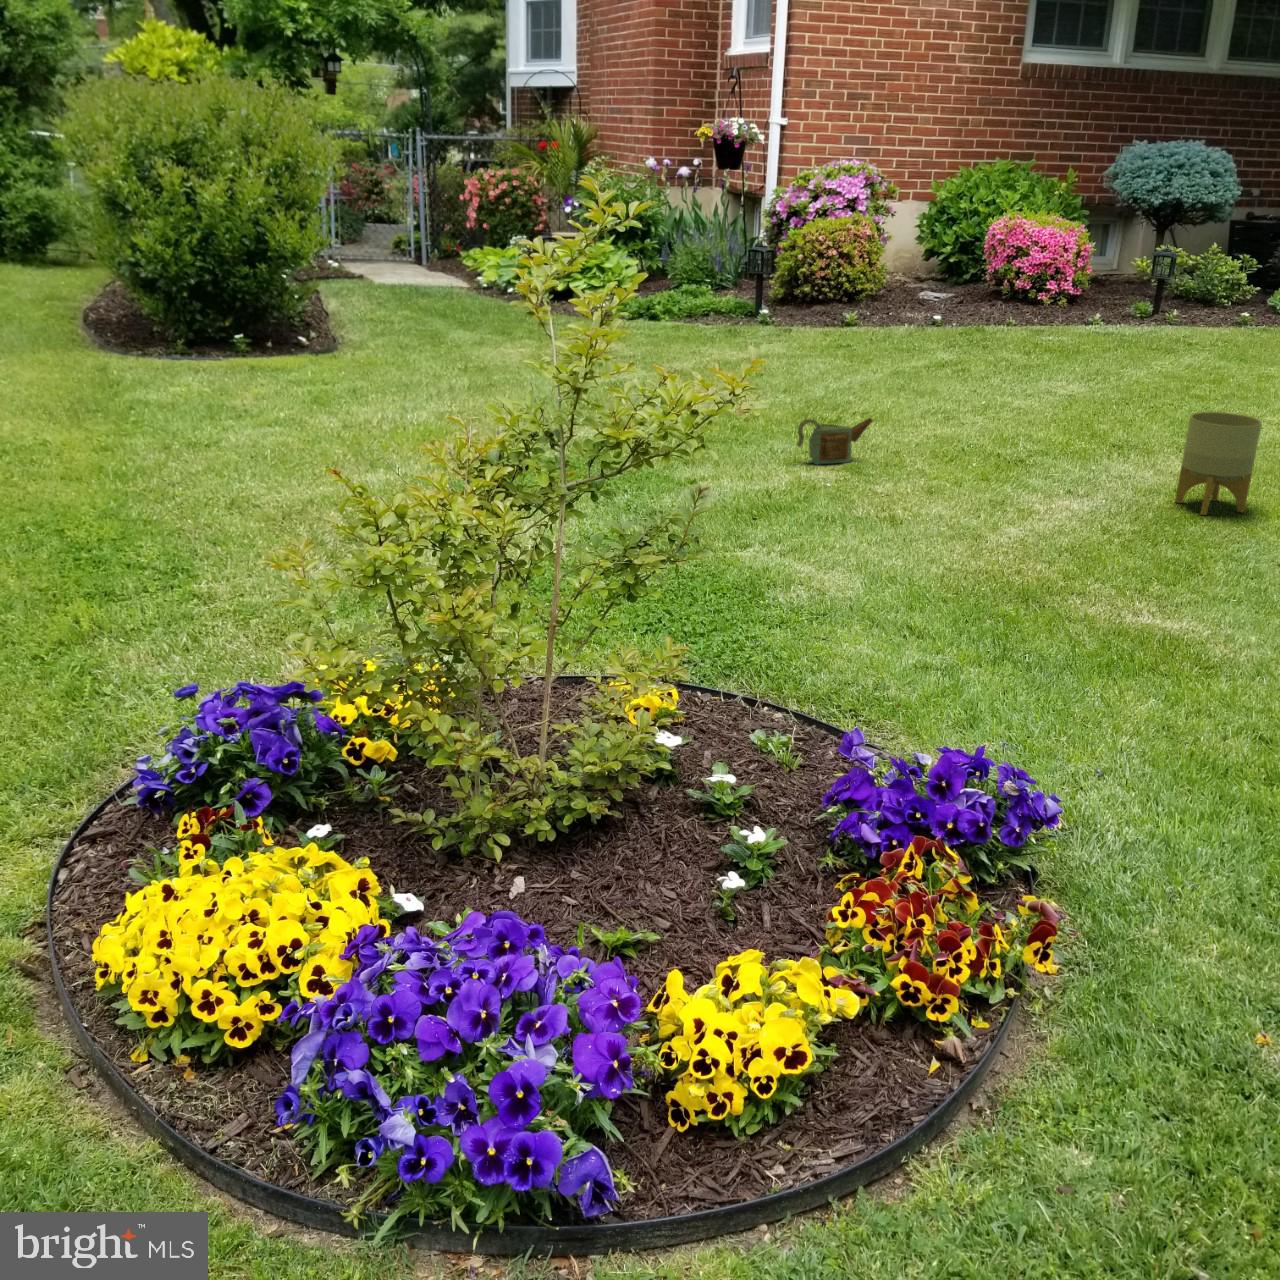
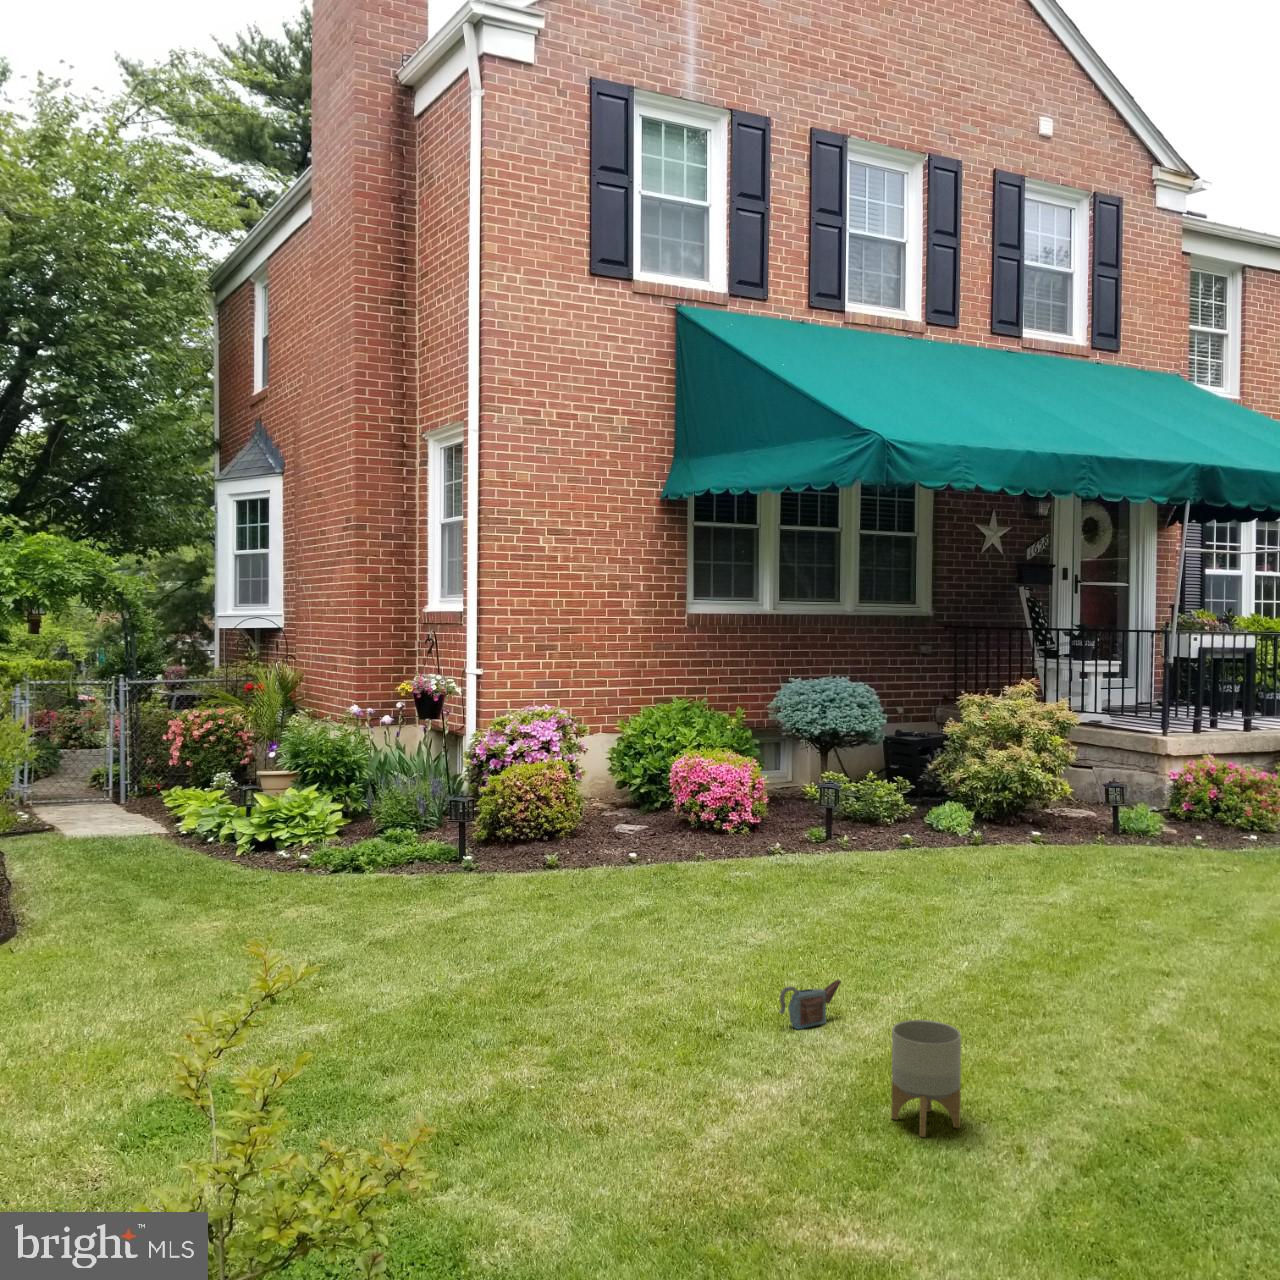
watering can: present [797,418,873,464] -> present [779,980,841,1029]

